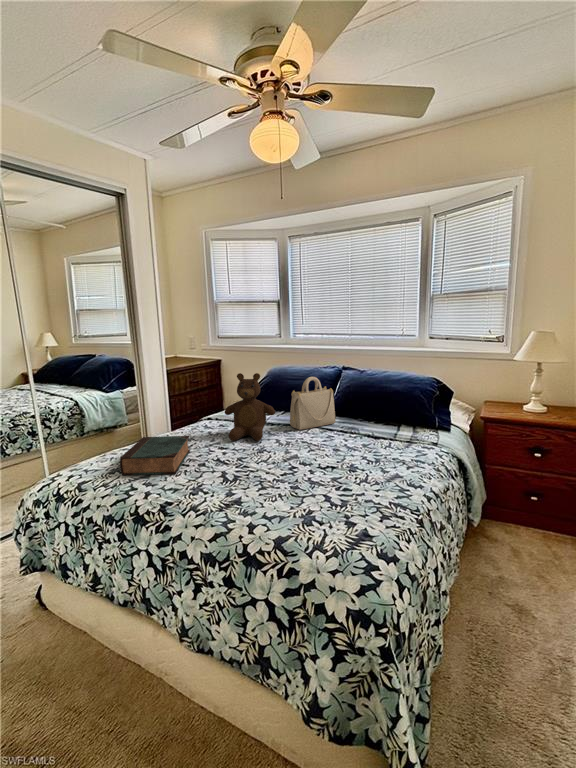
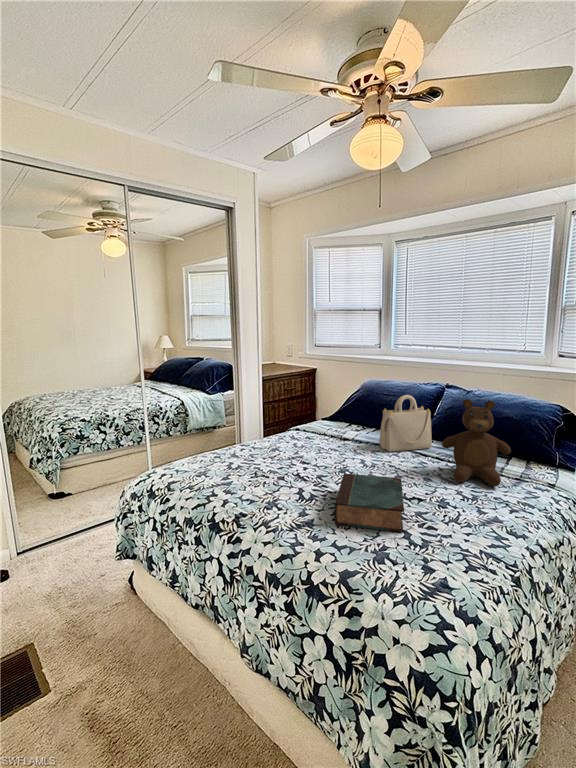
teddy bear: present [225,373,275,441] -> present [442,399,511,487]
book: present [120,436,190,475] -> present [334,473,404,532]

